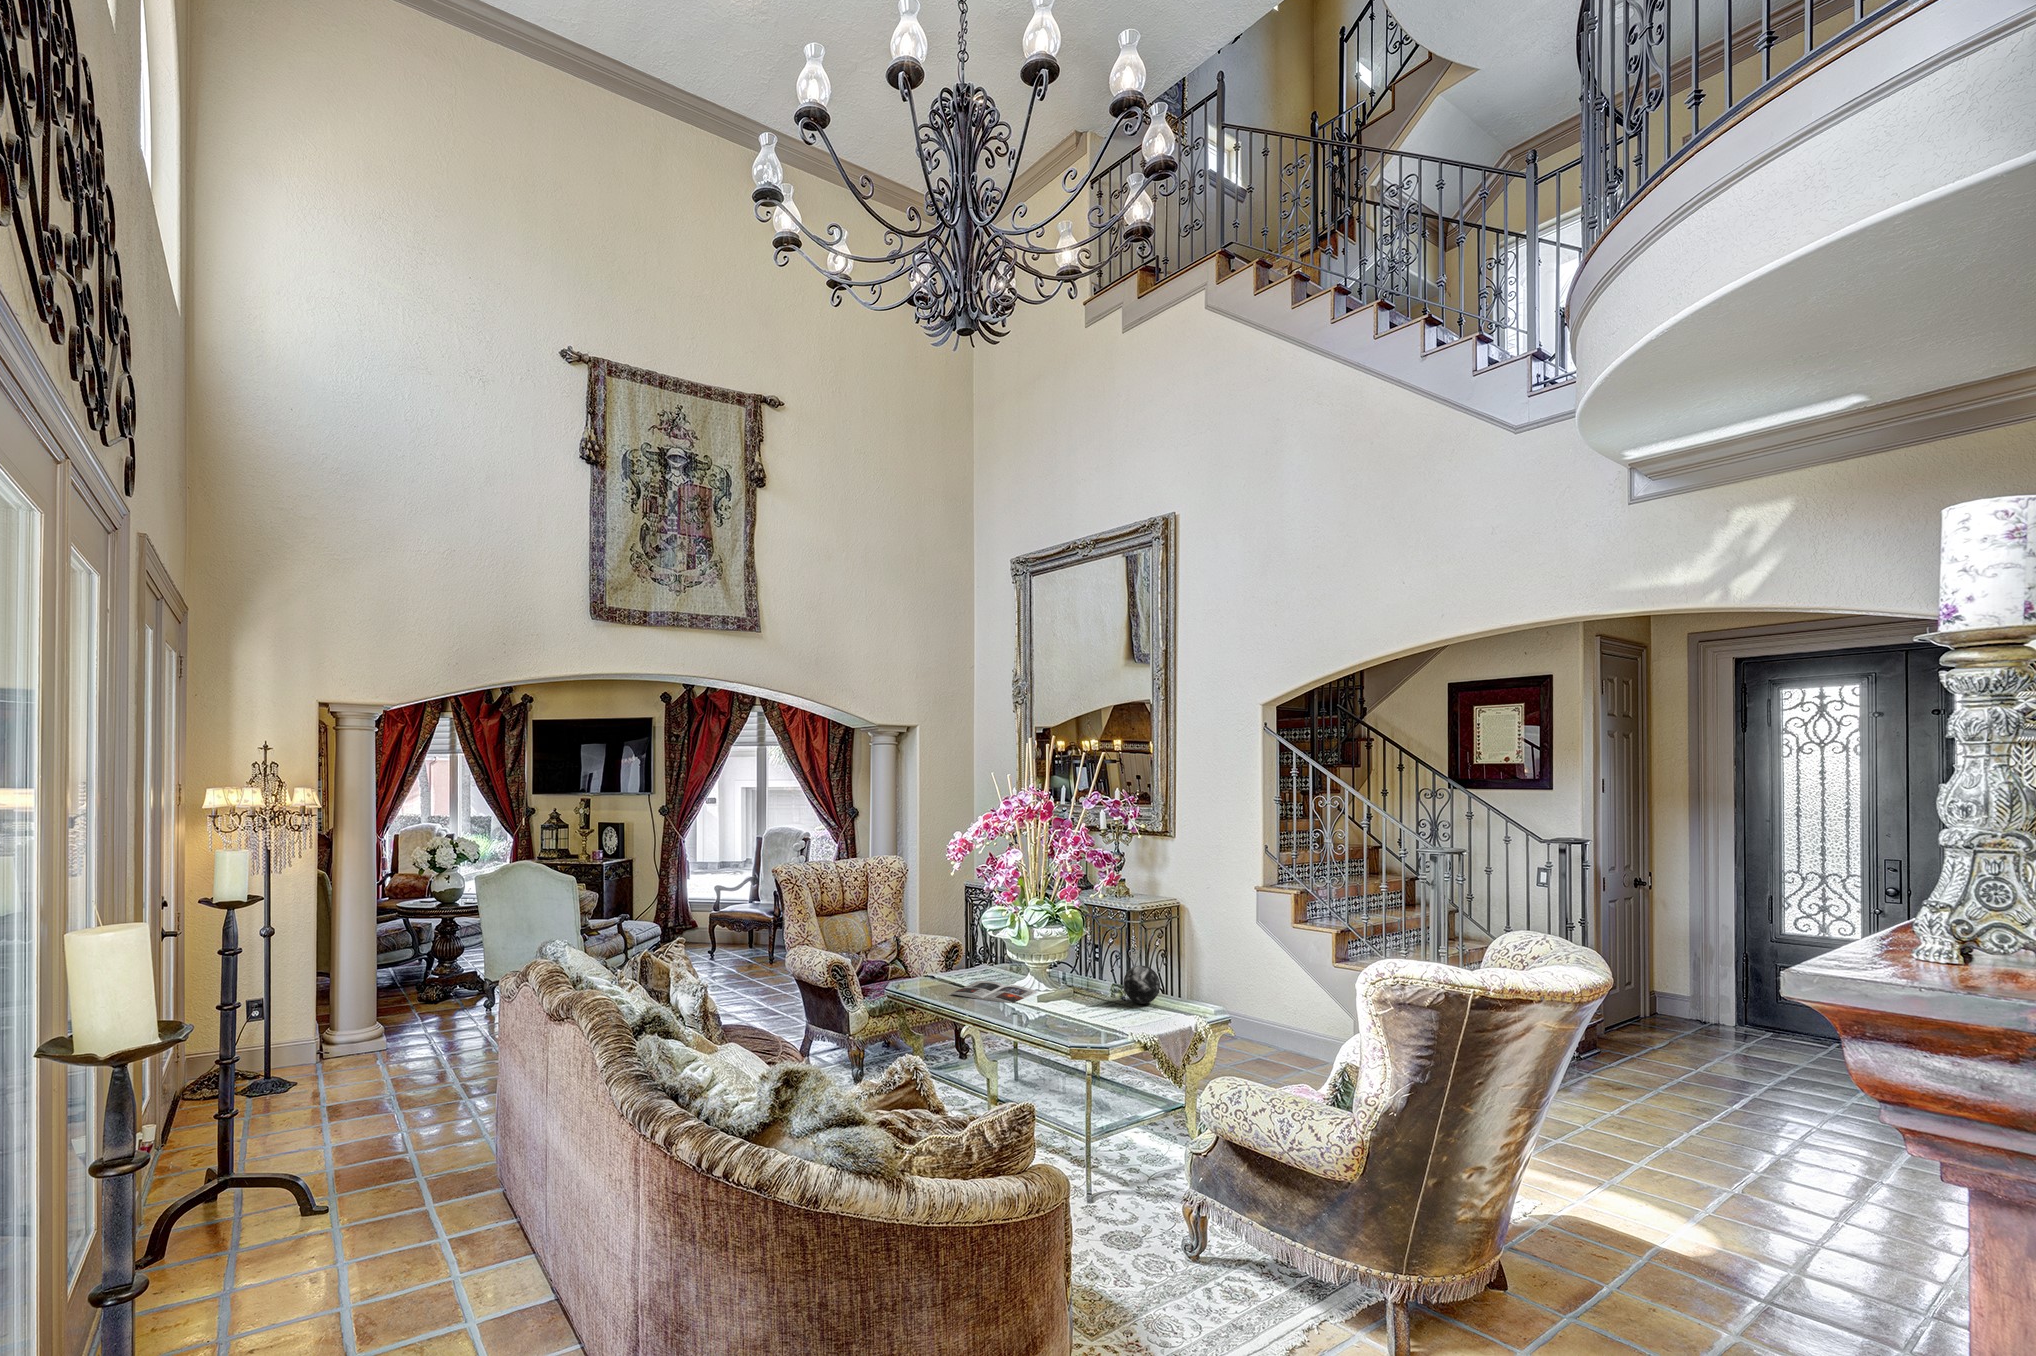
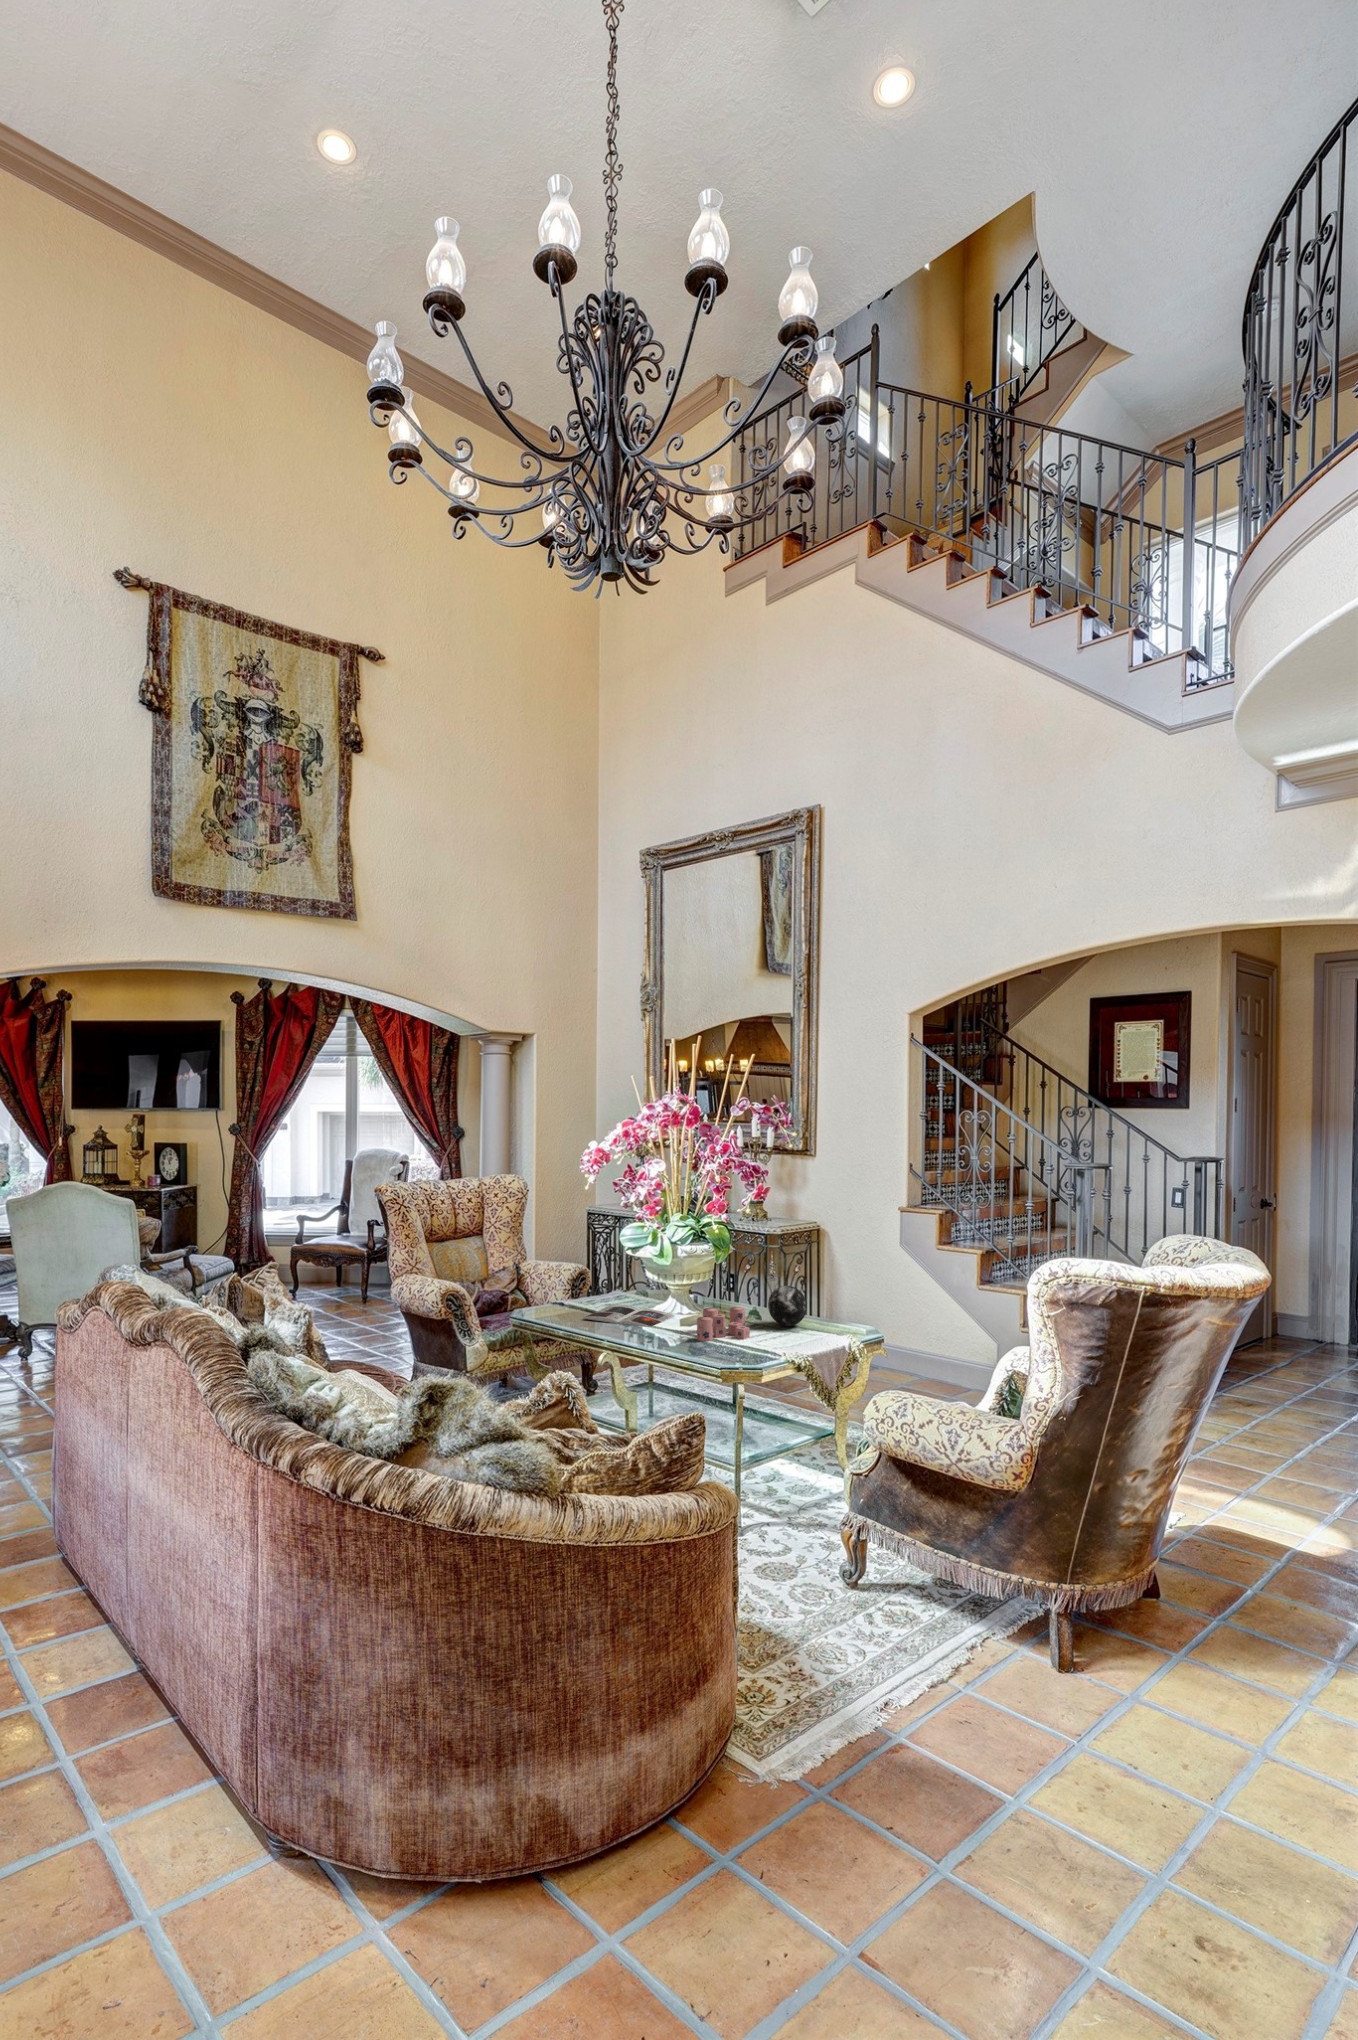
candle: none [1054,985,1104,1020] -> present [697,1307,750,1342]

